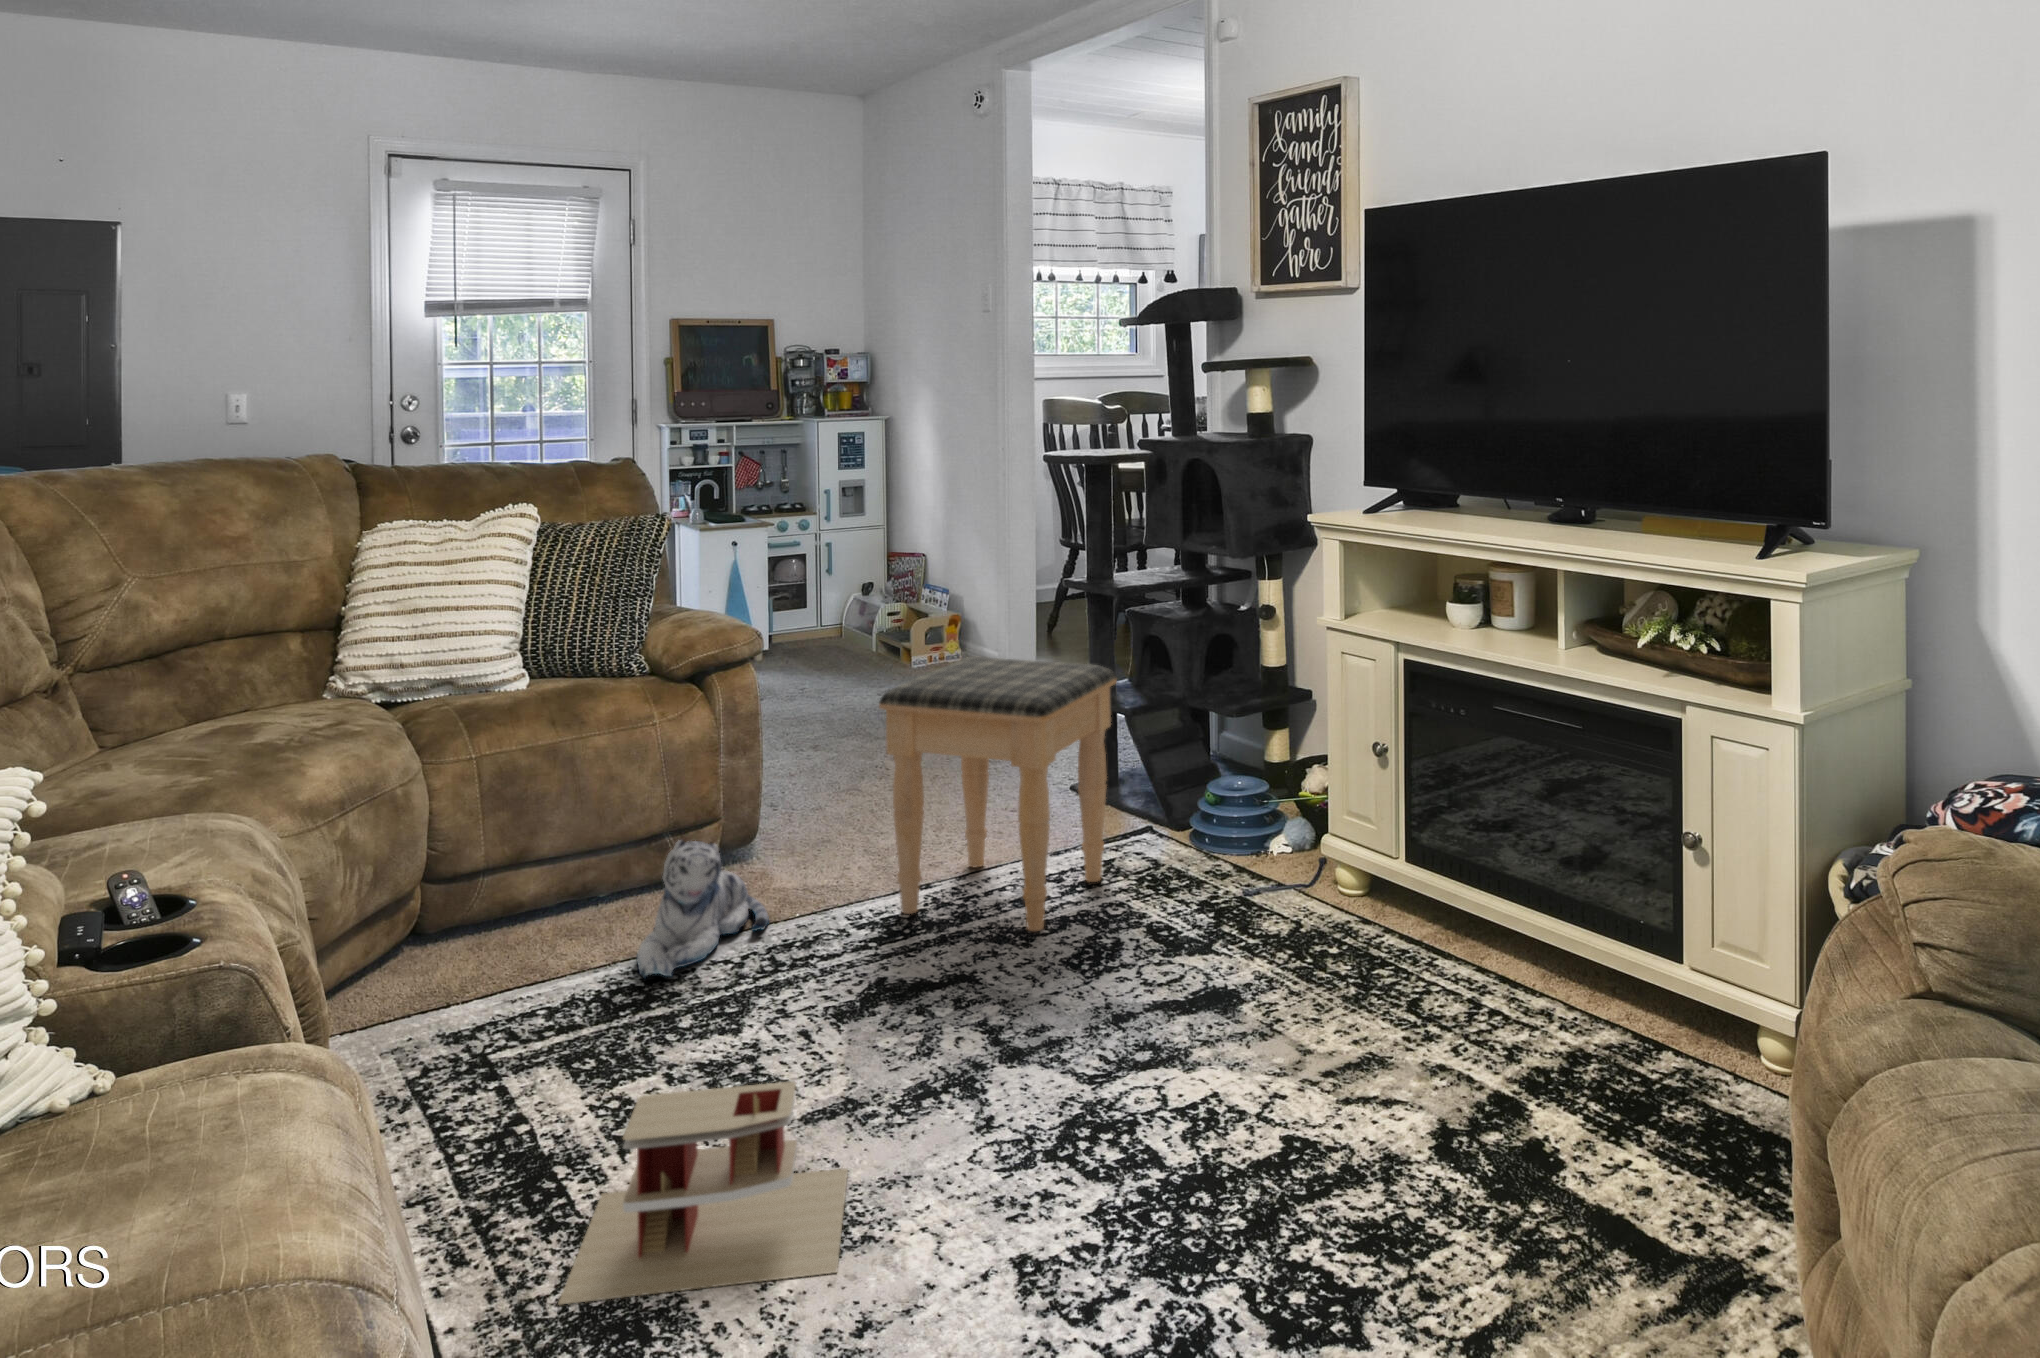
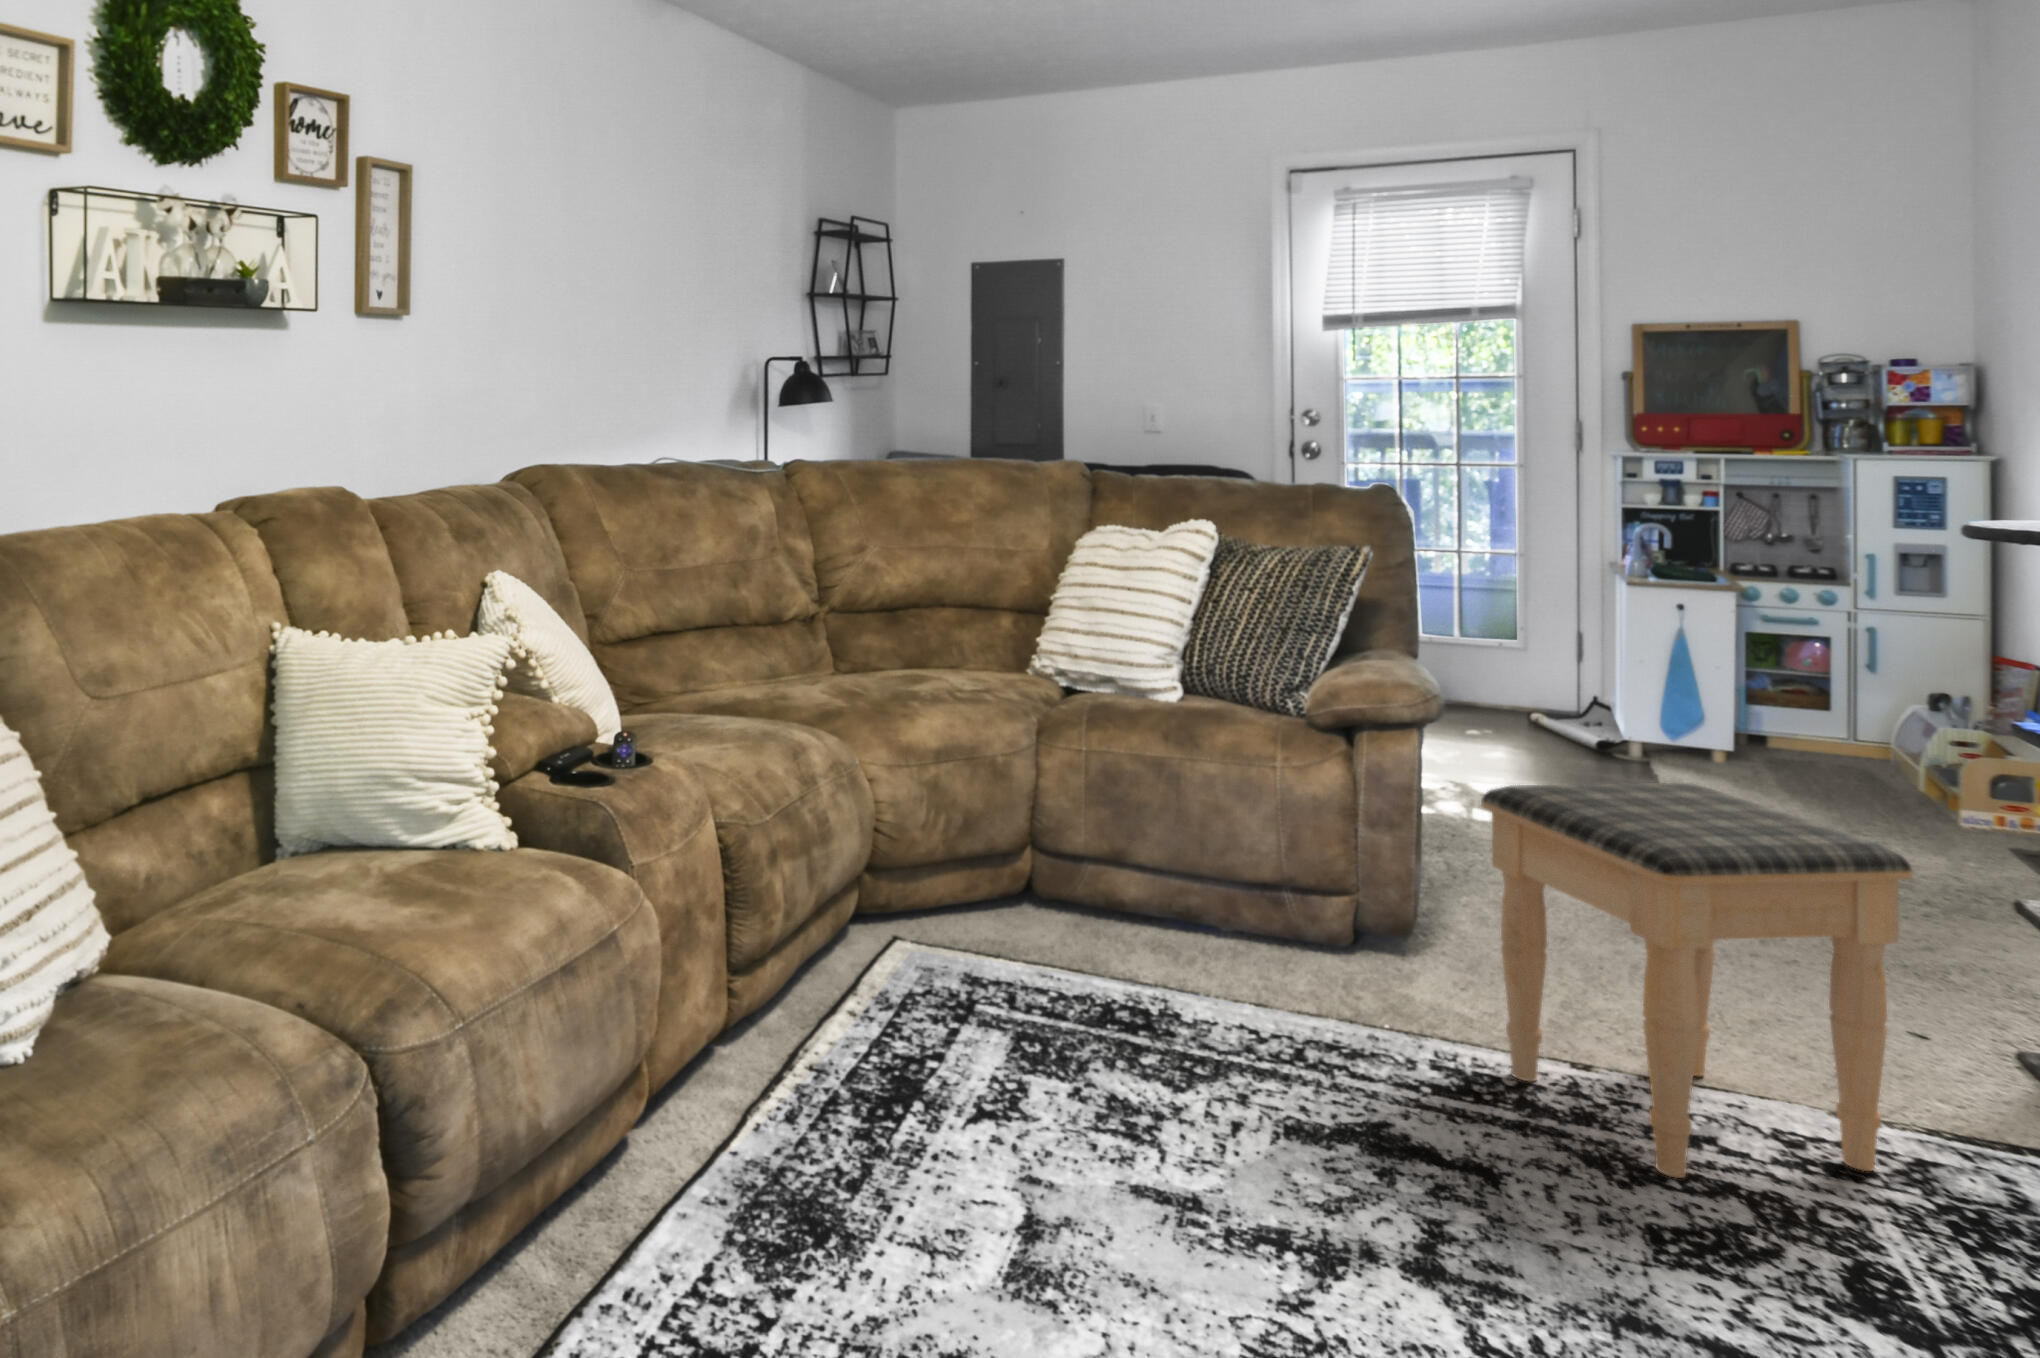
plush toy: present [637,840,769,978] -> none [1161,882,1356,1018]
toy house: present [559,1081,848,1304] -> none [800,1057,1115,1310]

